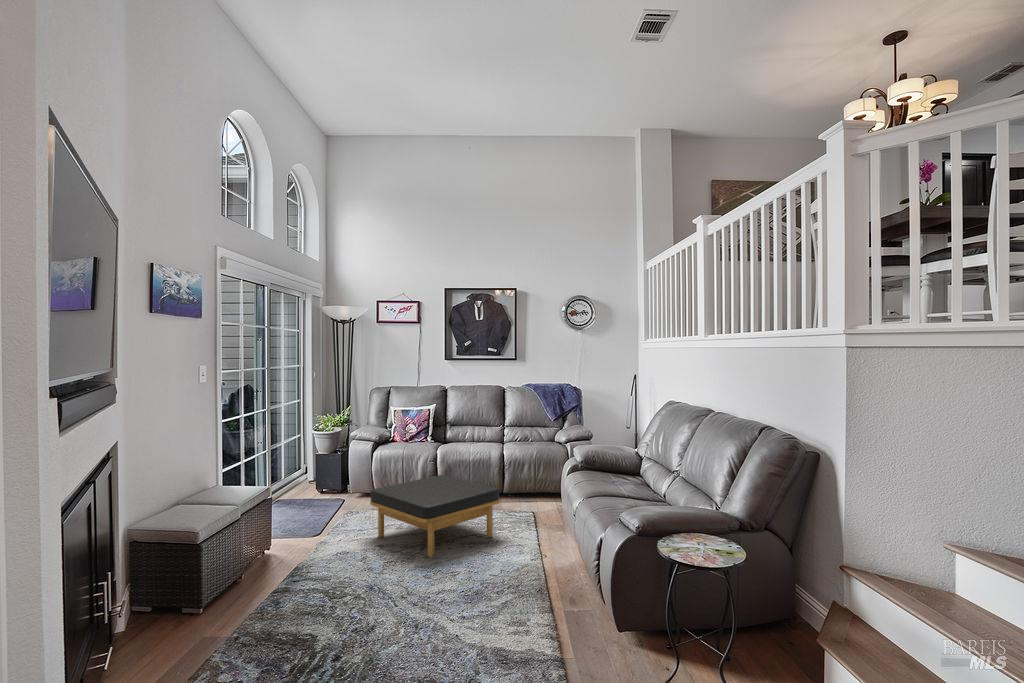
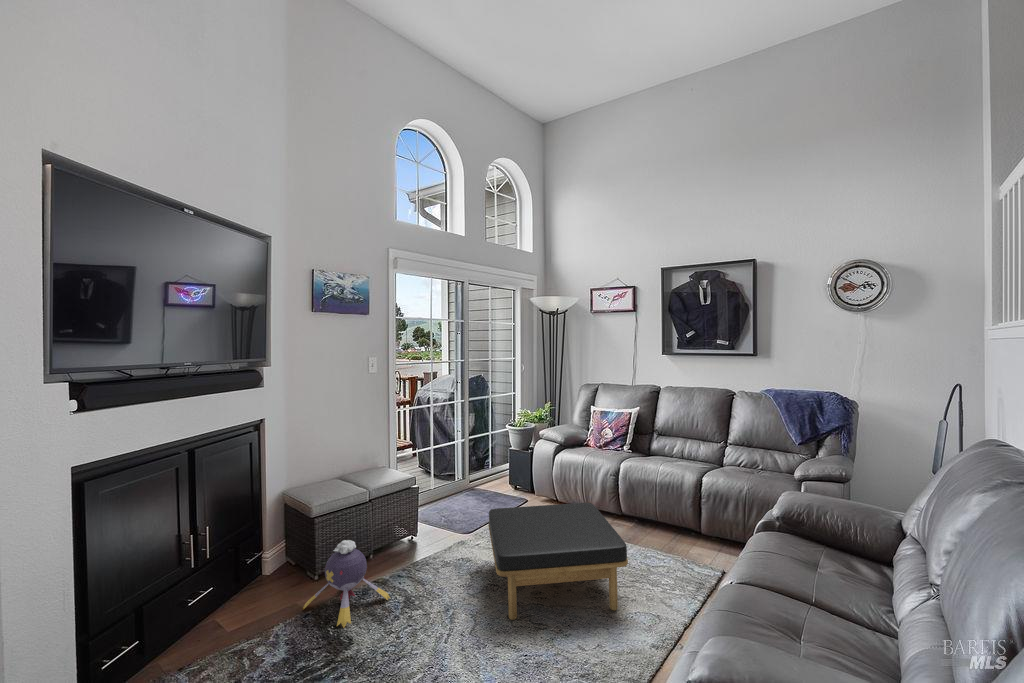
plush toy: none [241,524,321,597] -> present [303,540,390,628]

